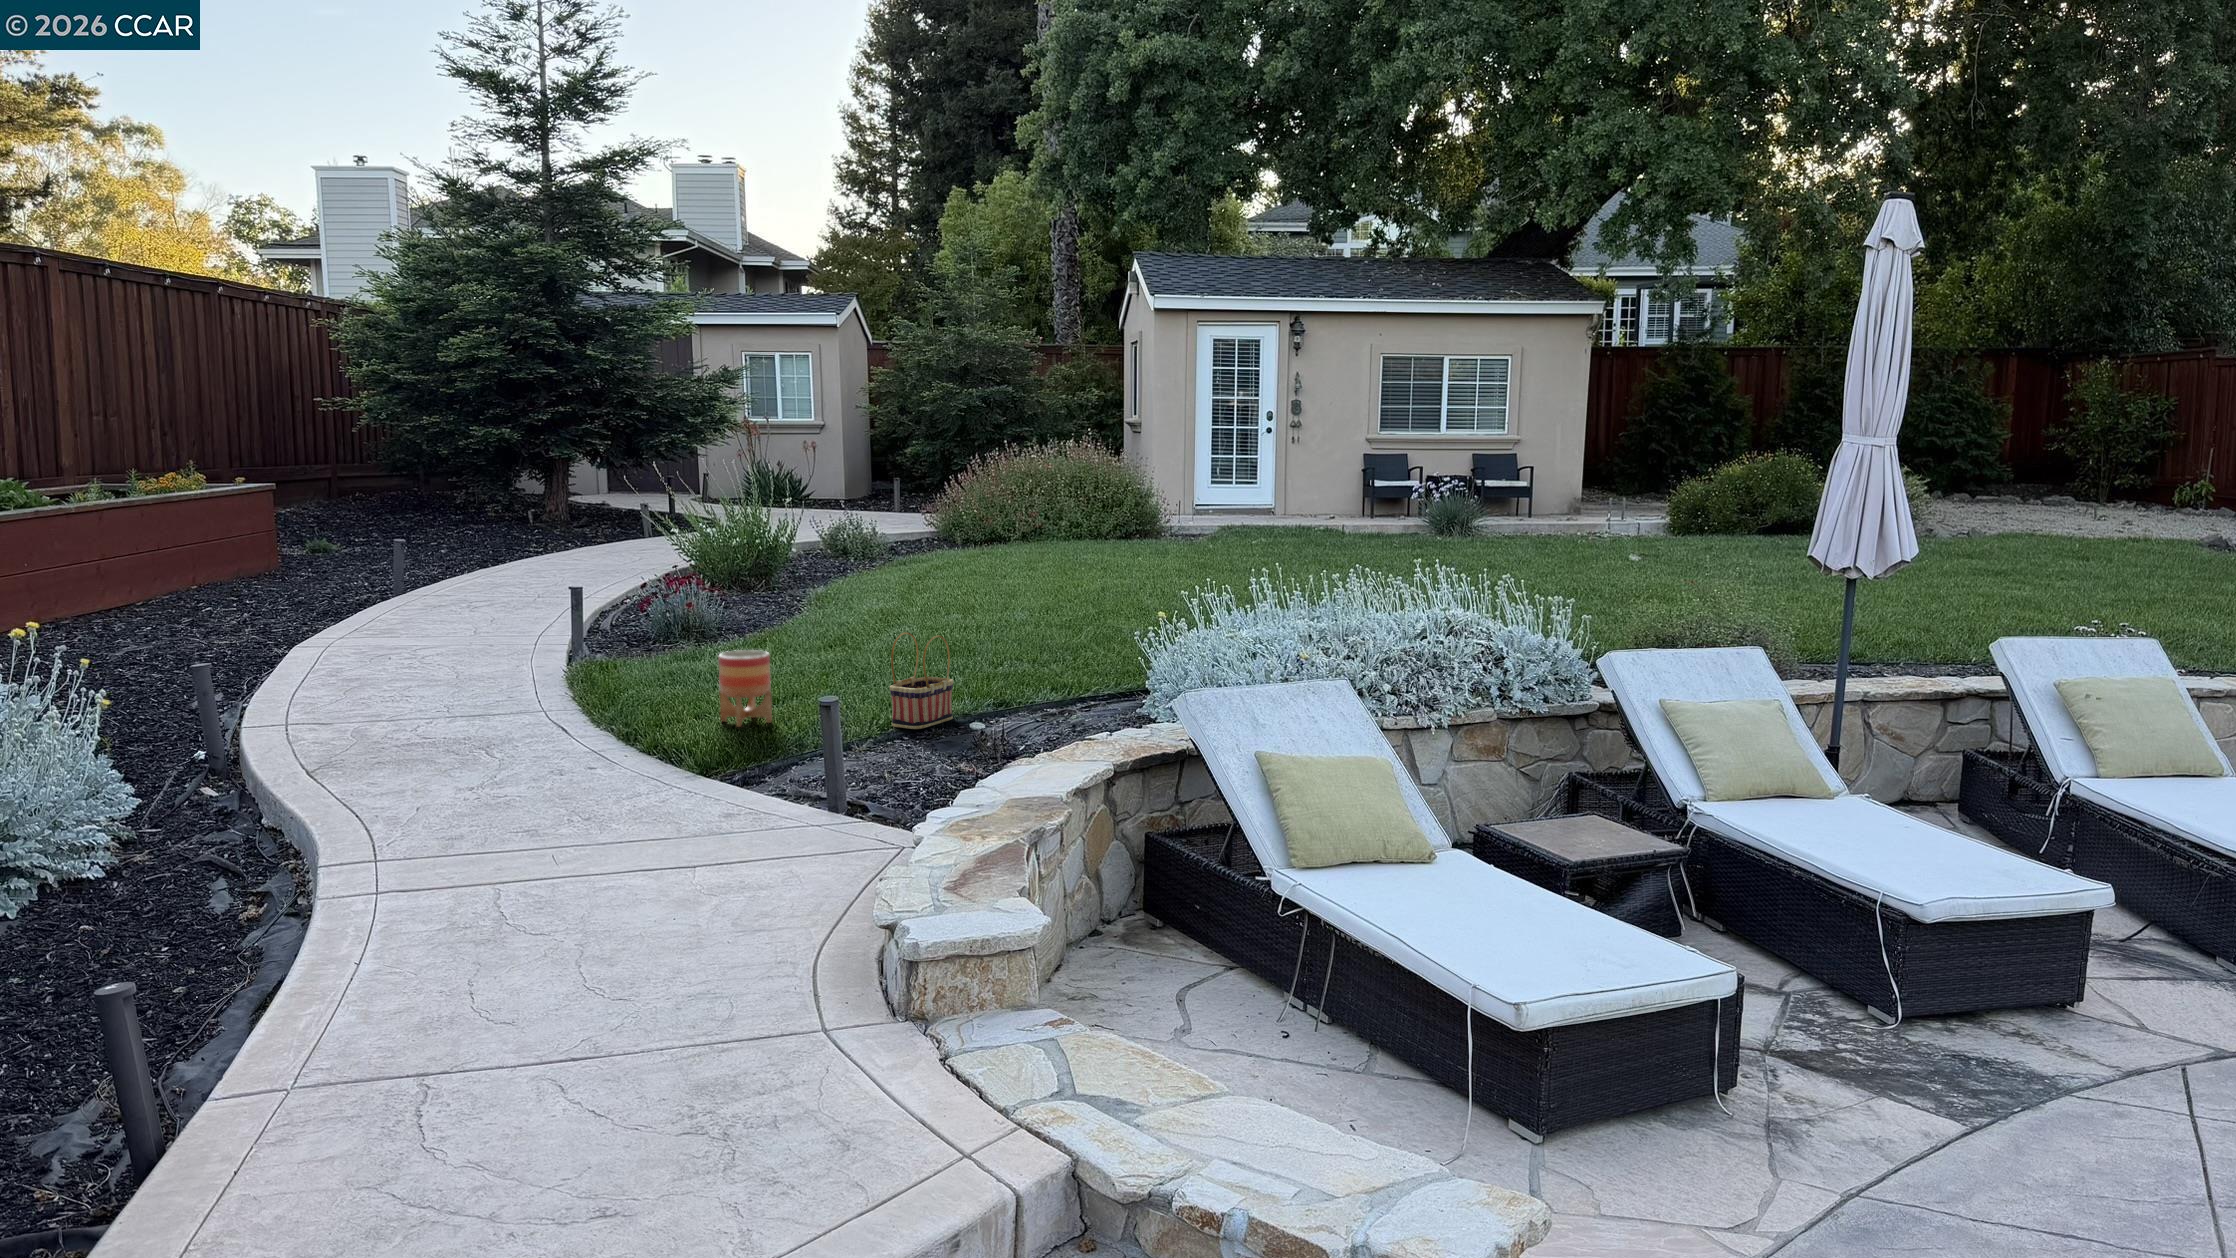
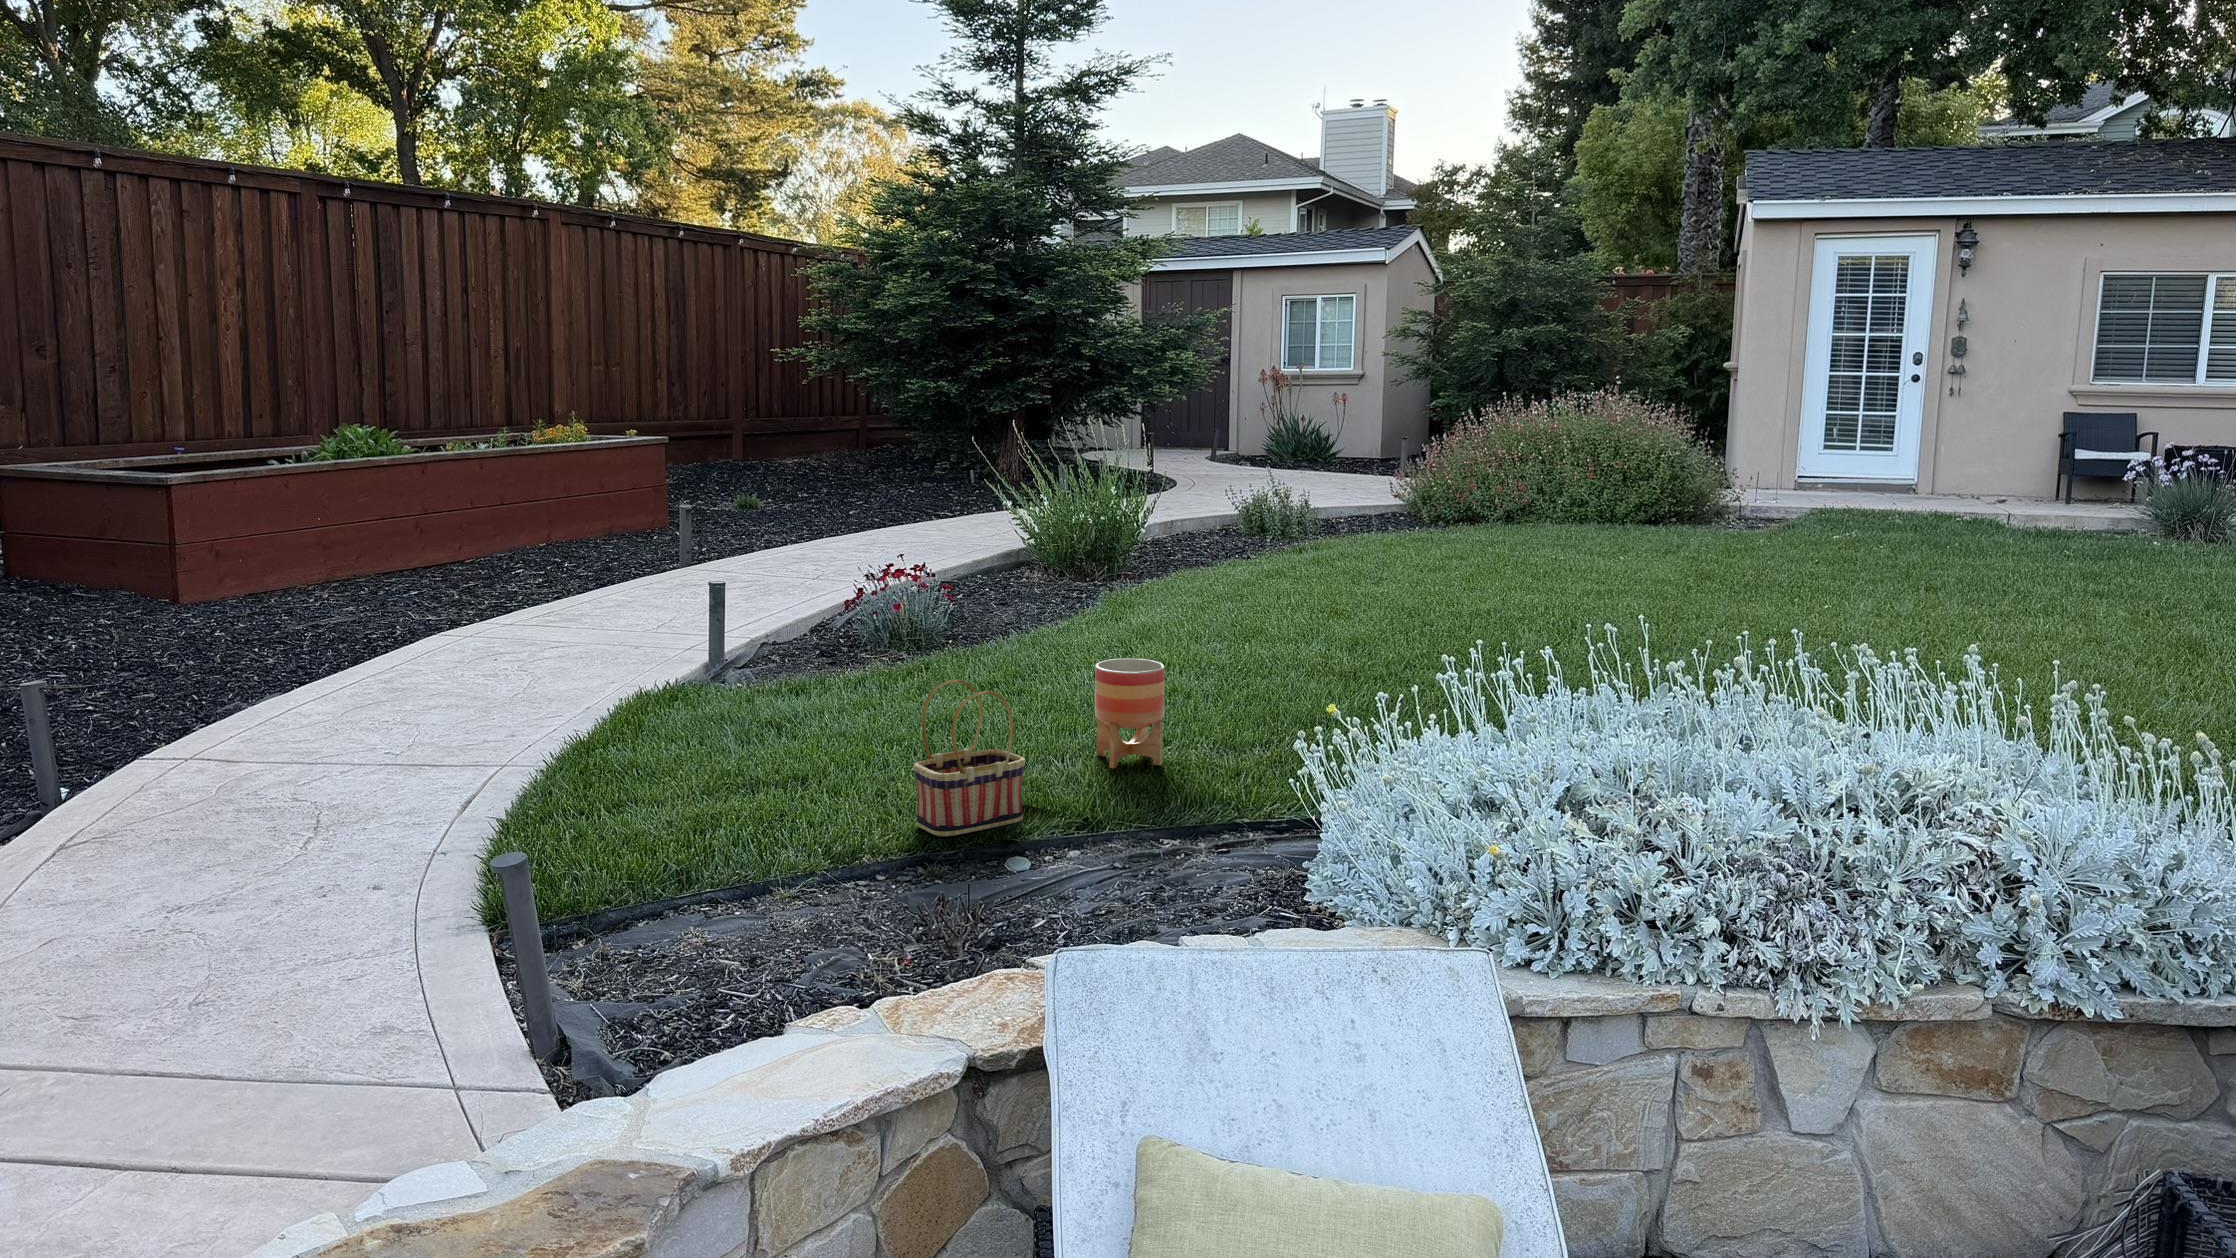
planter: present [719,650,772,727] -> present [1095,658,1165,768]

